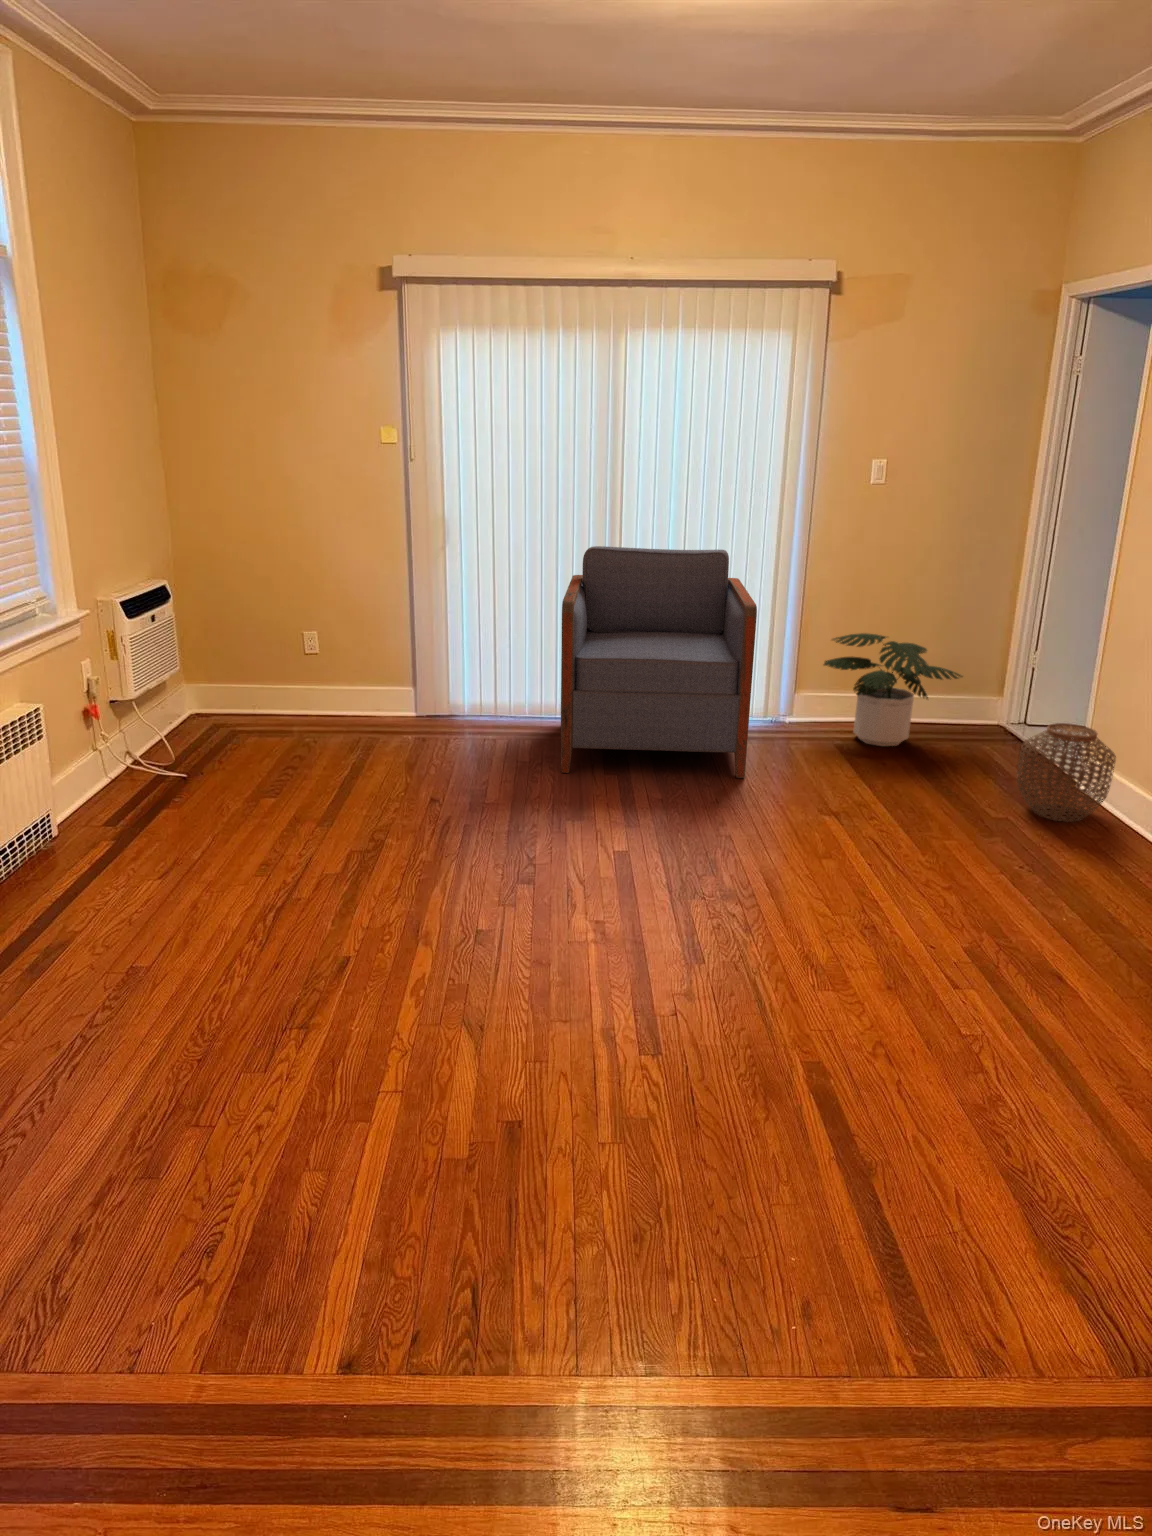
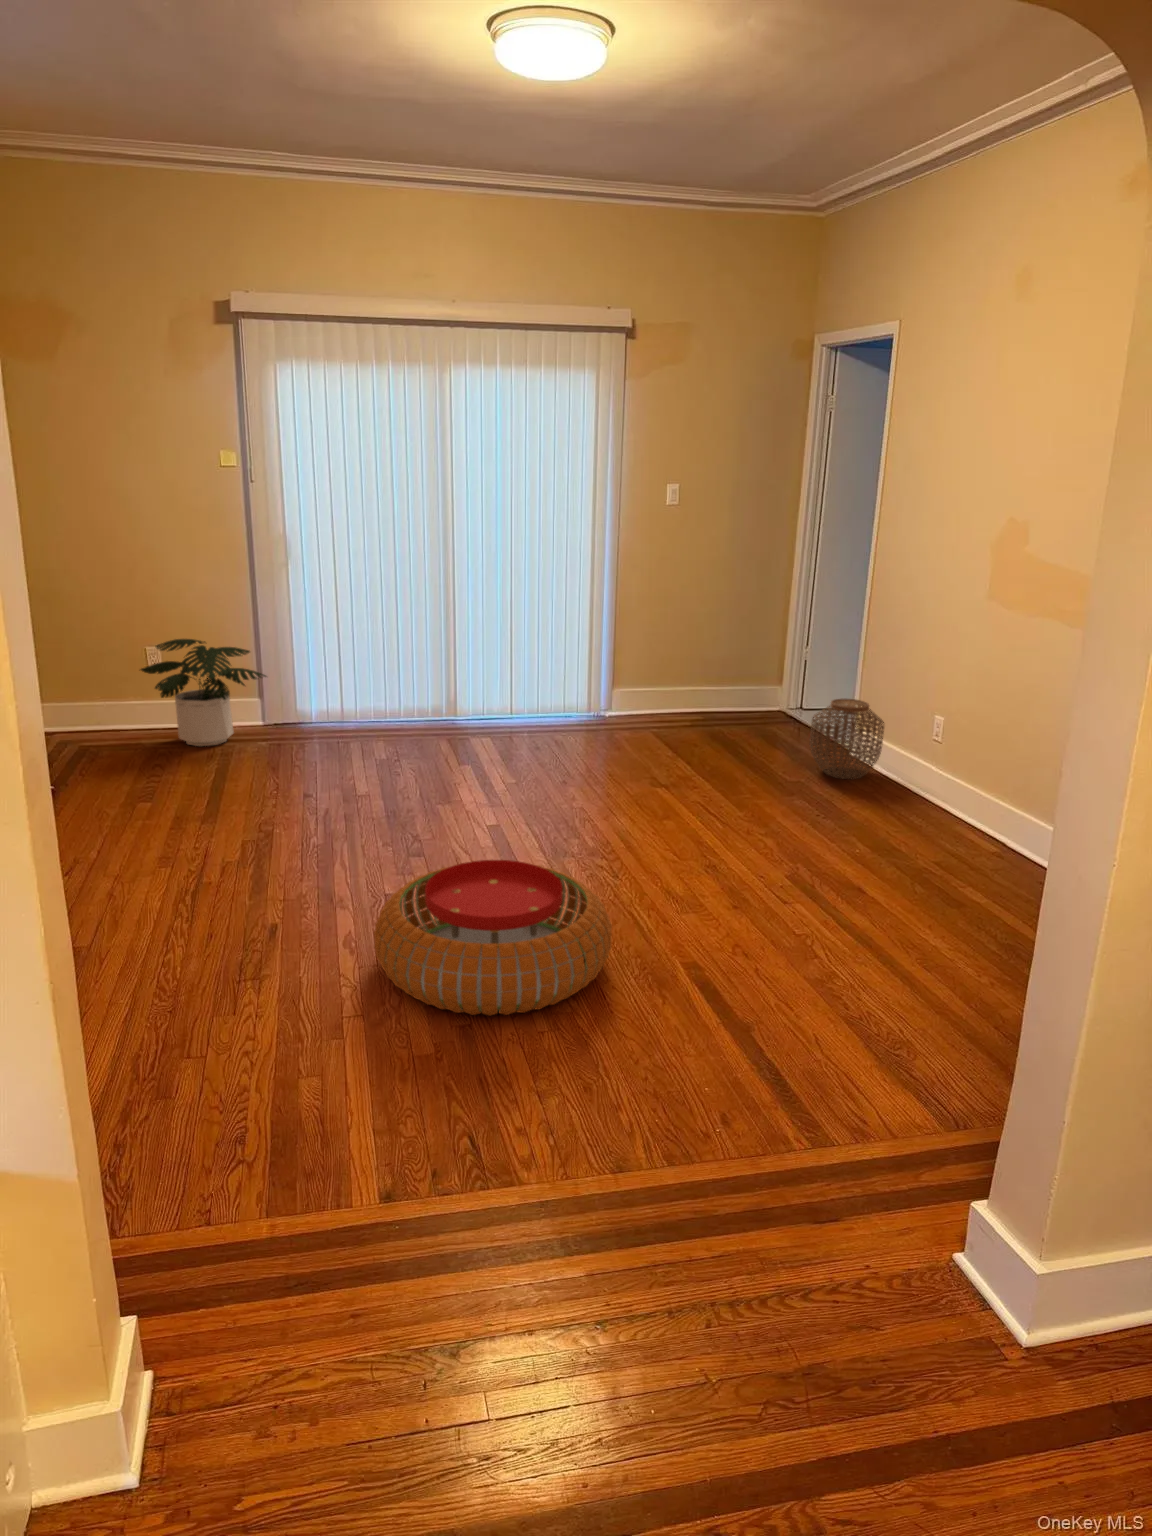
armchair: present [561,546,757,778] -> none [412,560,589,767]
potted plant: present [824,633,963,746] -> present [141,639,266,746]
pouf: none [430,908,714,1113] -> present [374,860,612,1016]

